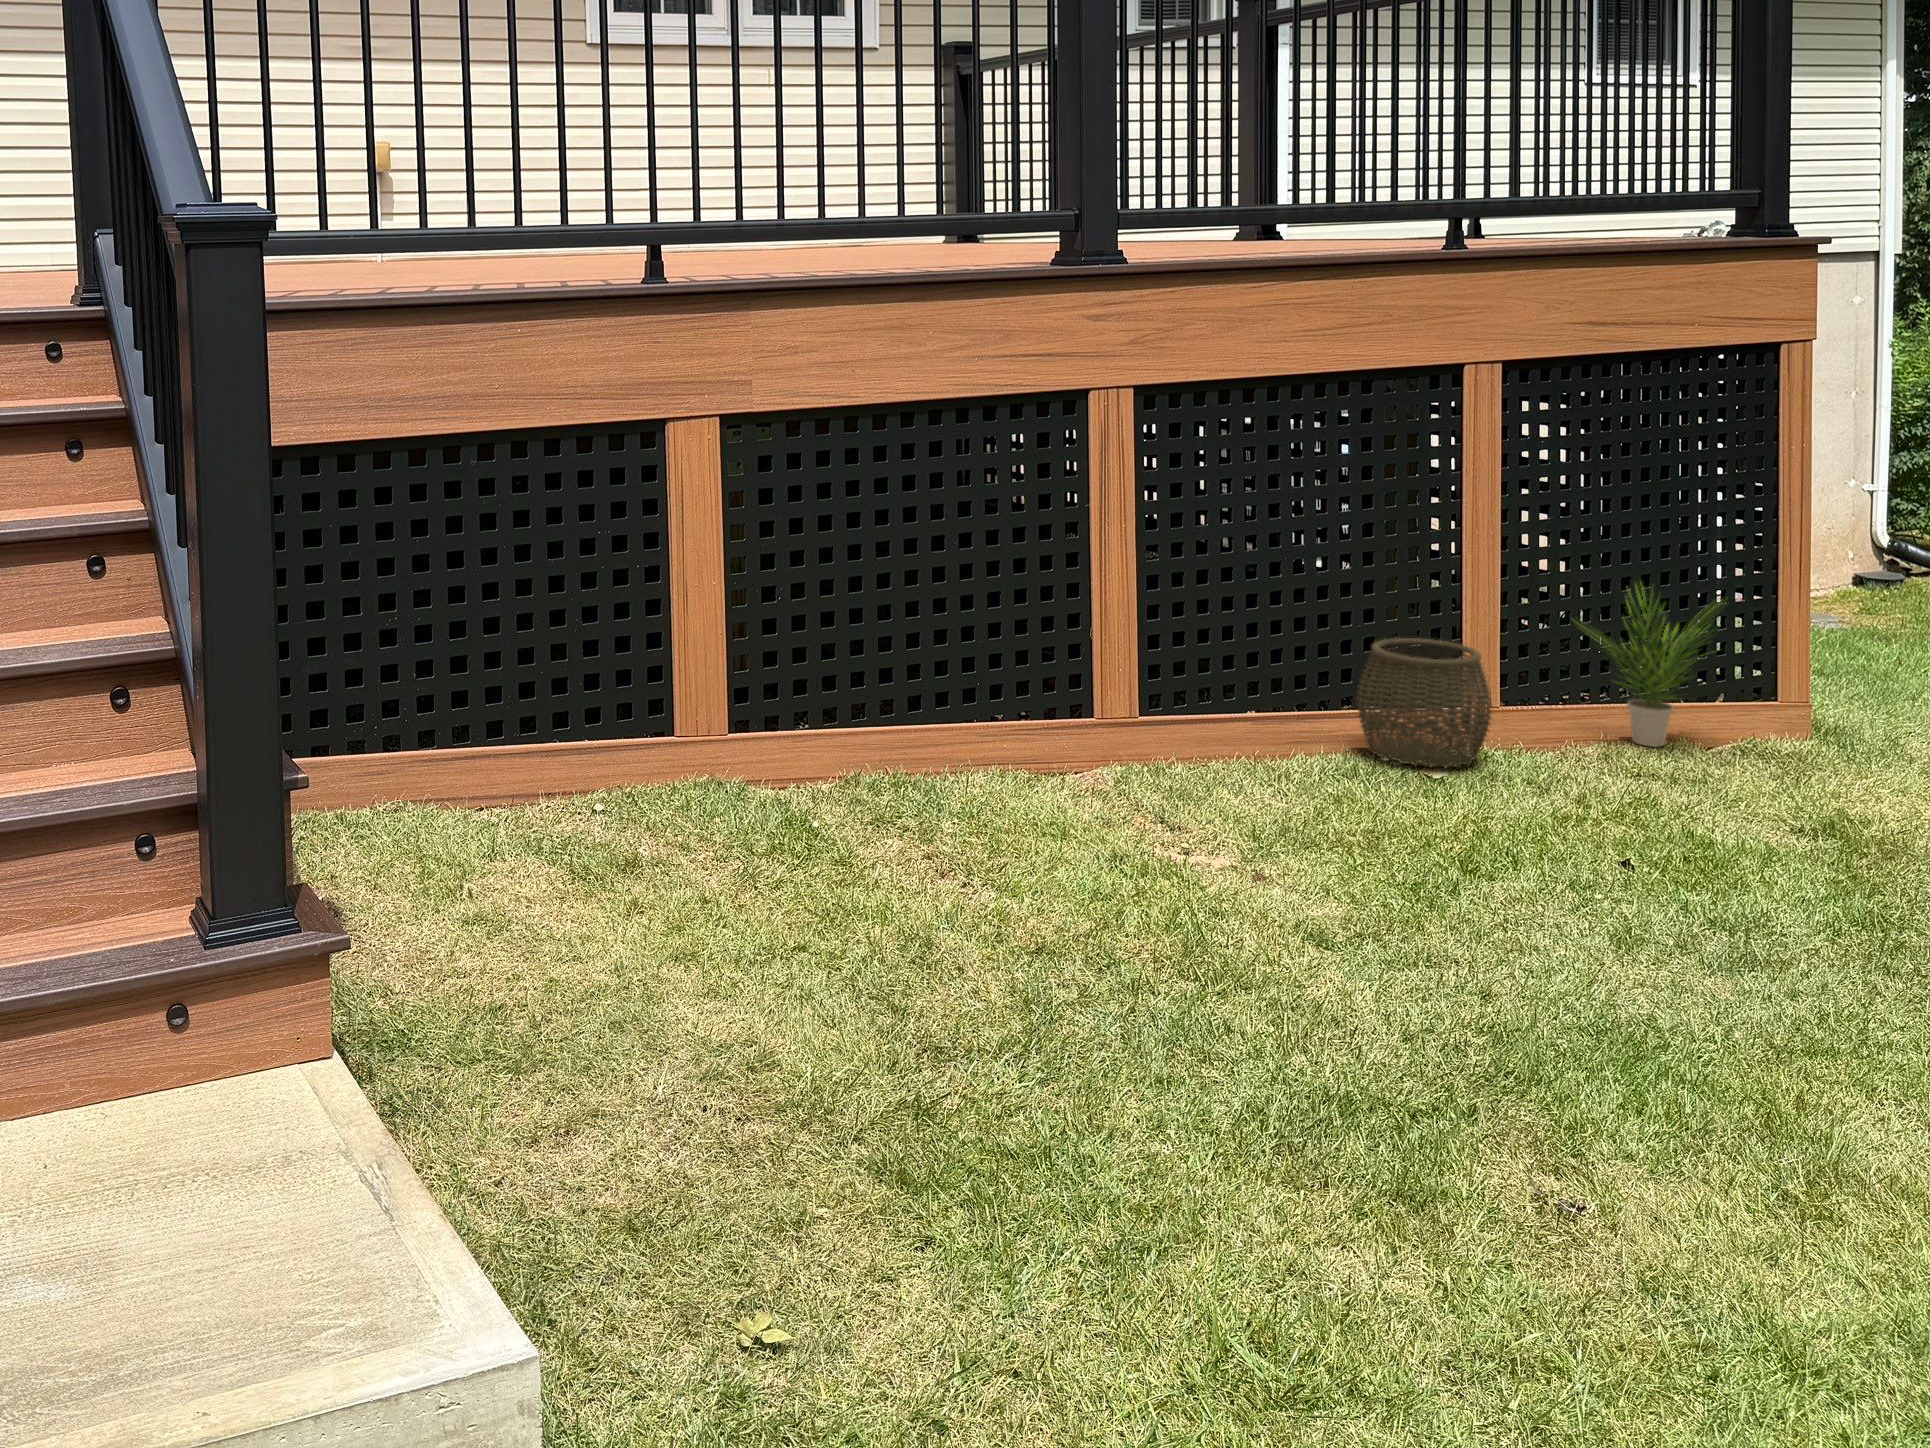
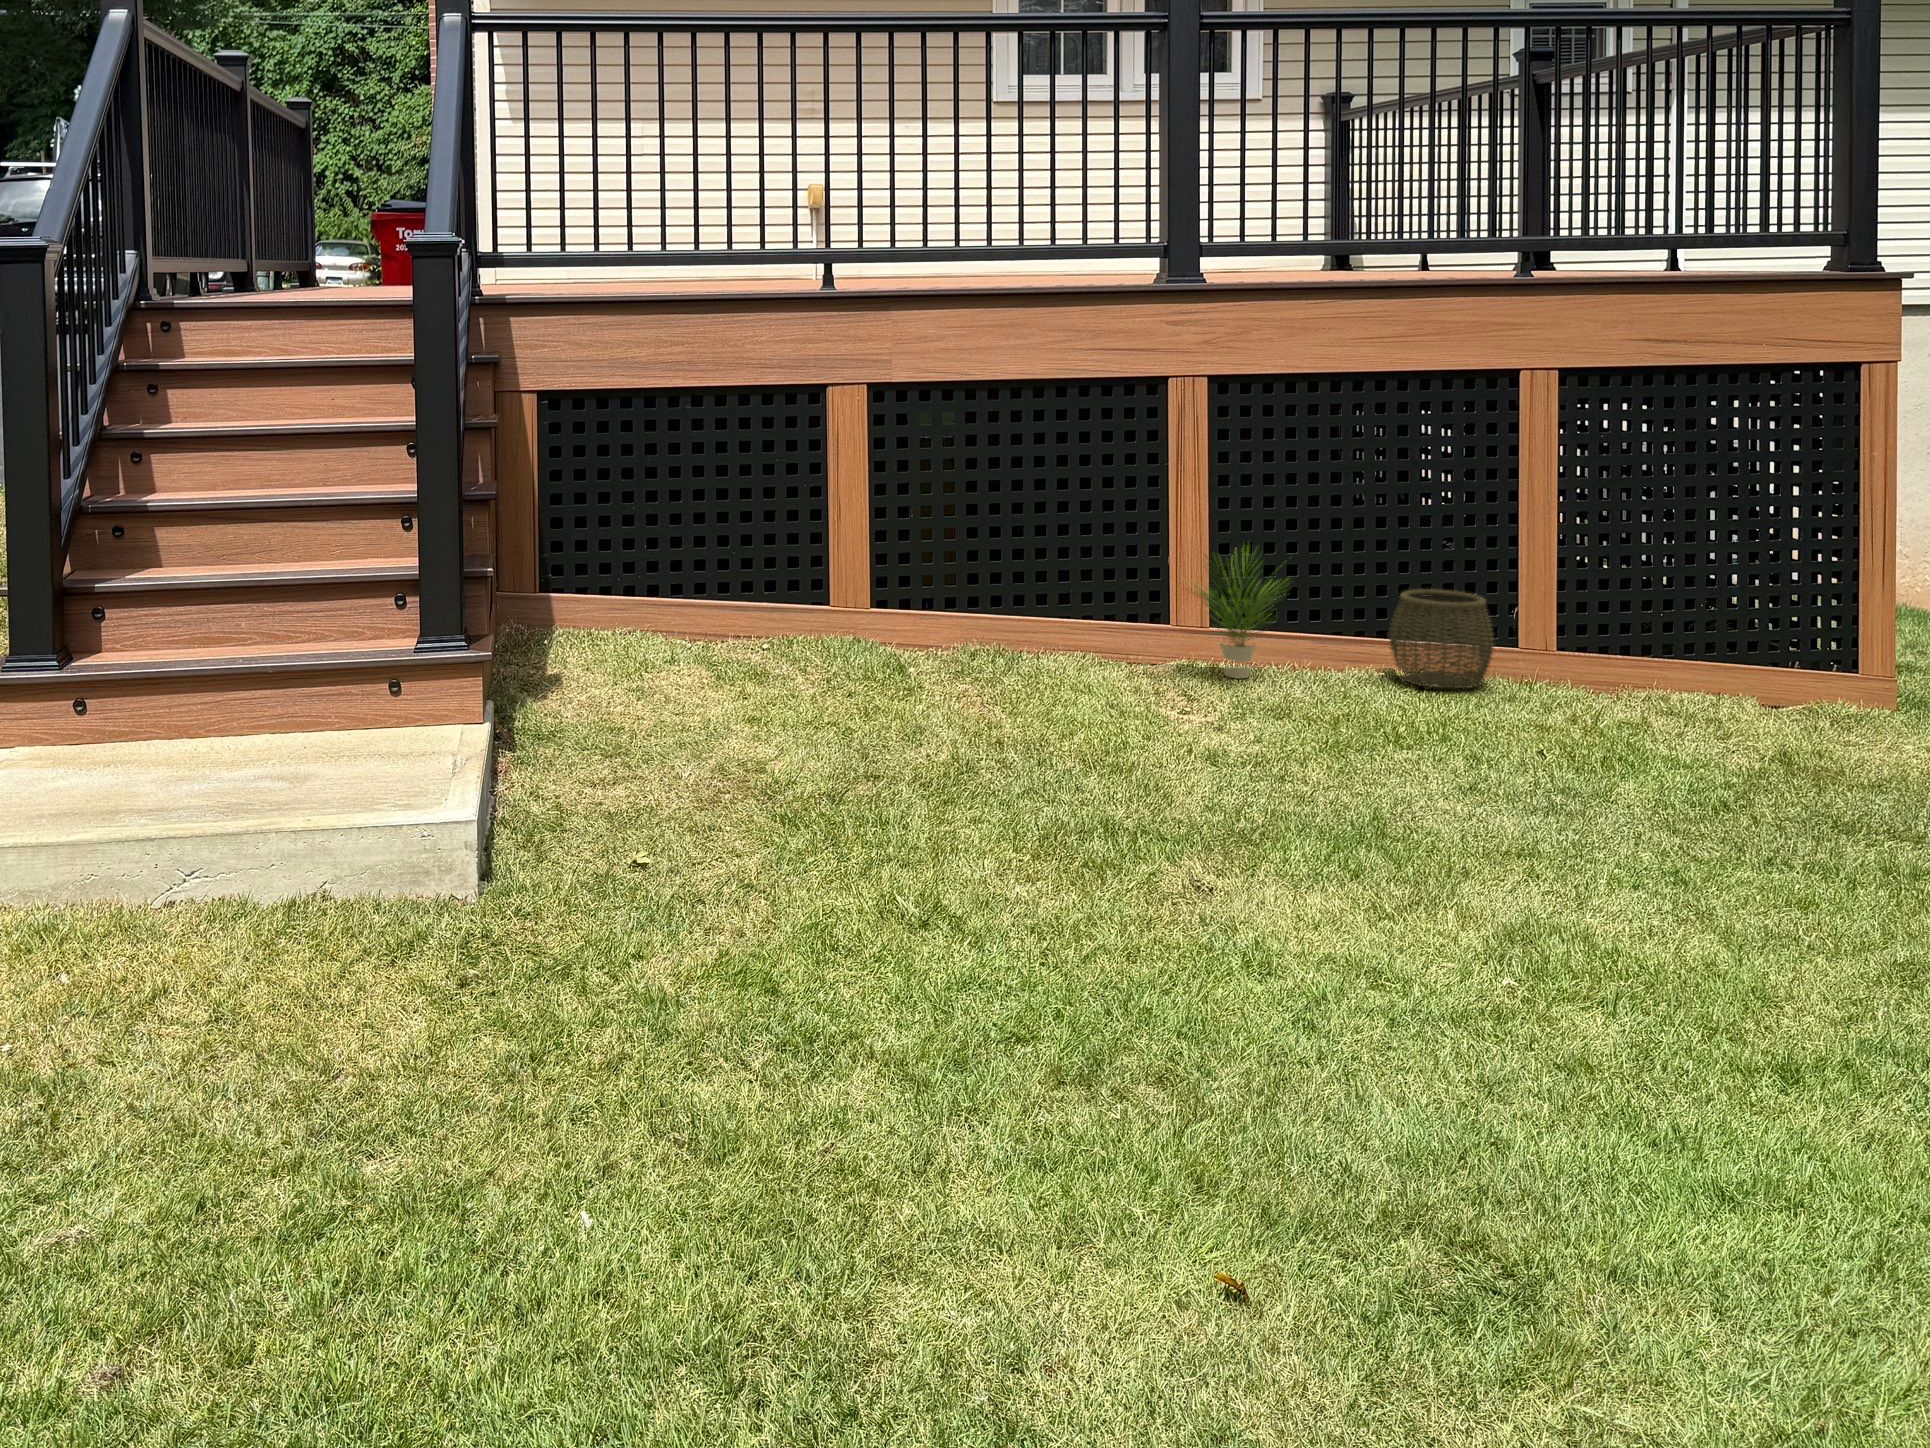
potted plant: present [1589,586,1720,747] -> present [1193,548,1288,679]

